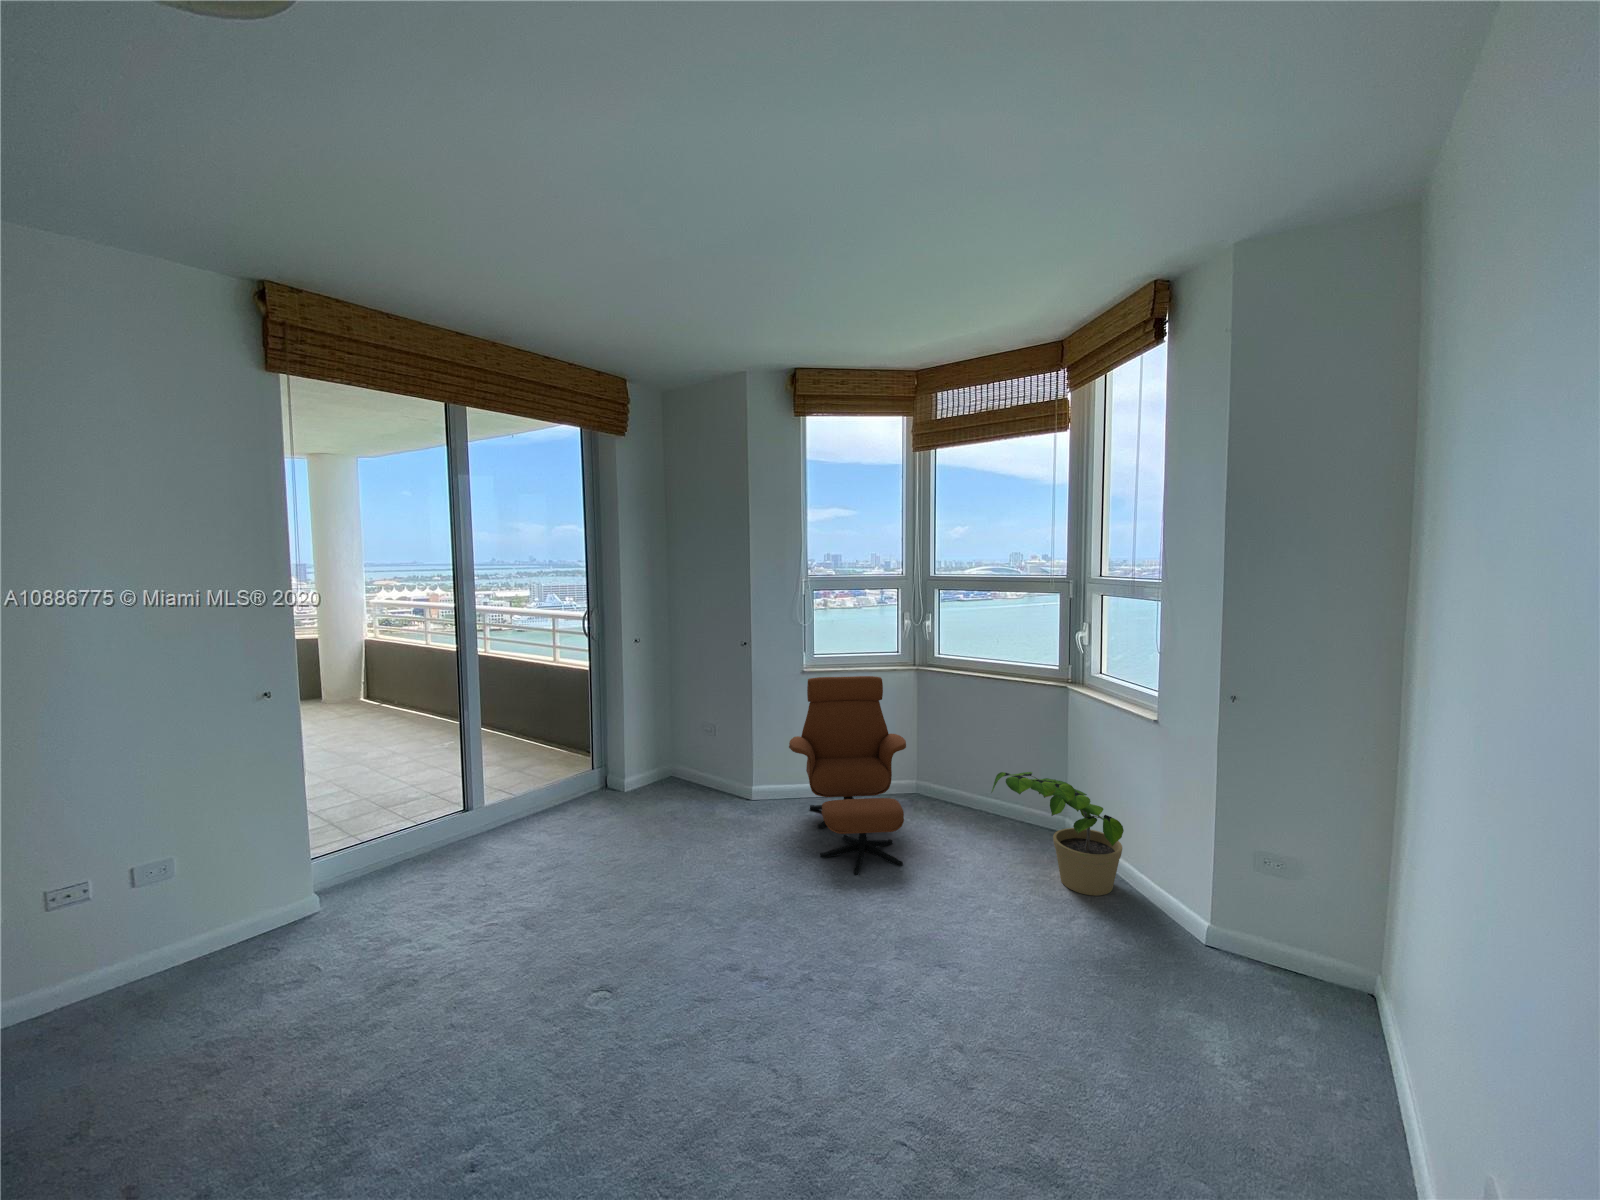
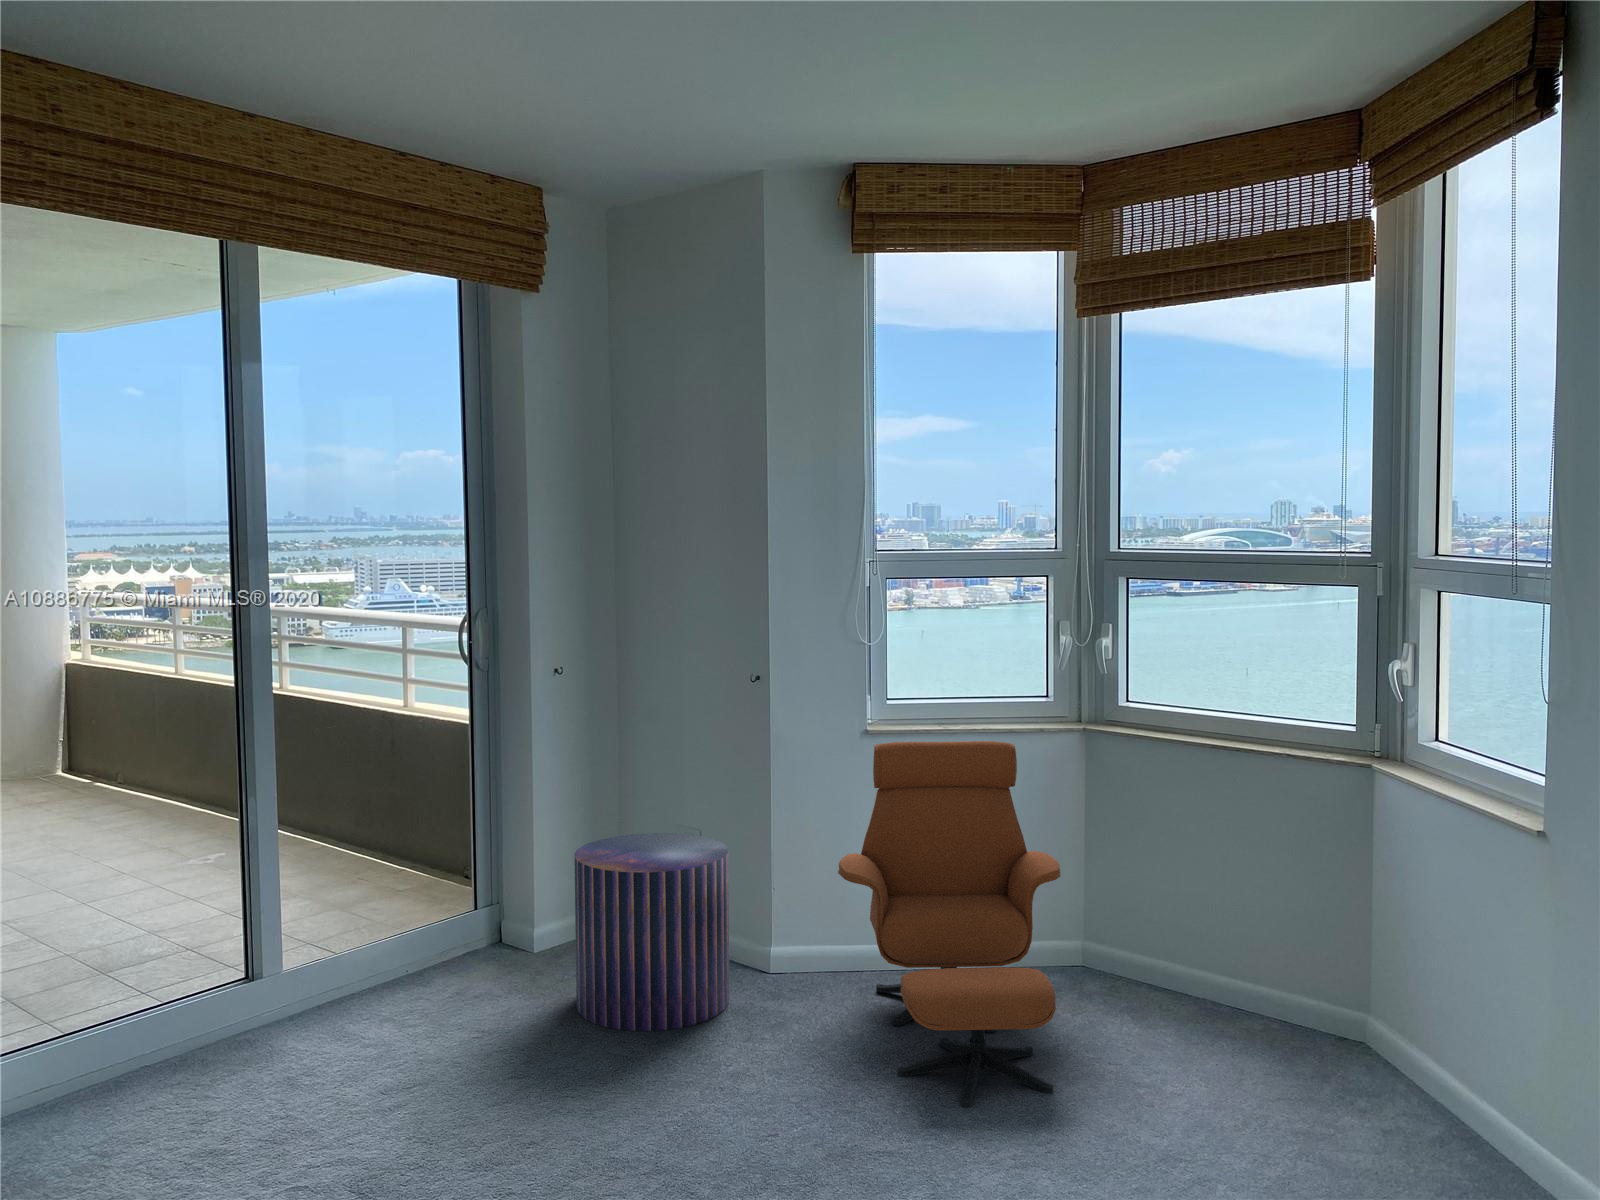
pouf: none [648,727,732,834] -> present [574,833,729,1031]
potted plant: present [992,772,1124,896] -> none [1221,918,1471,1152]

